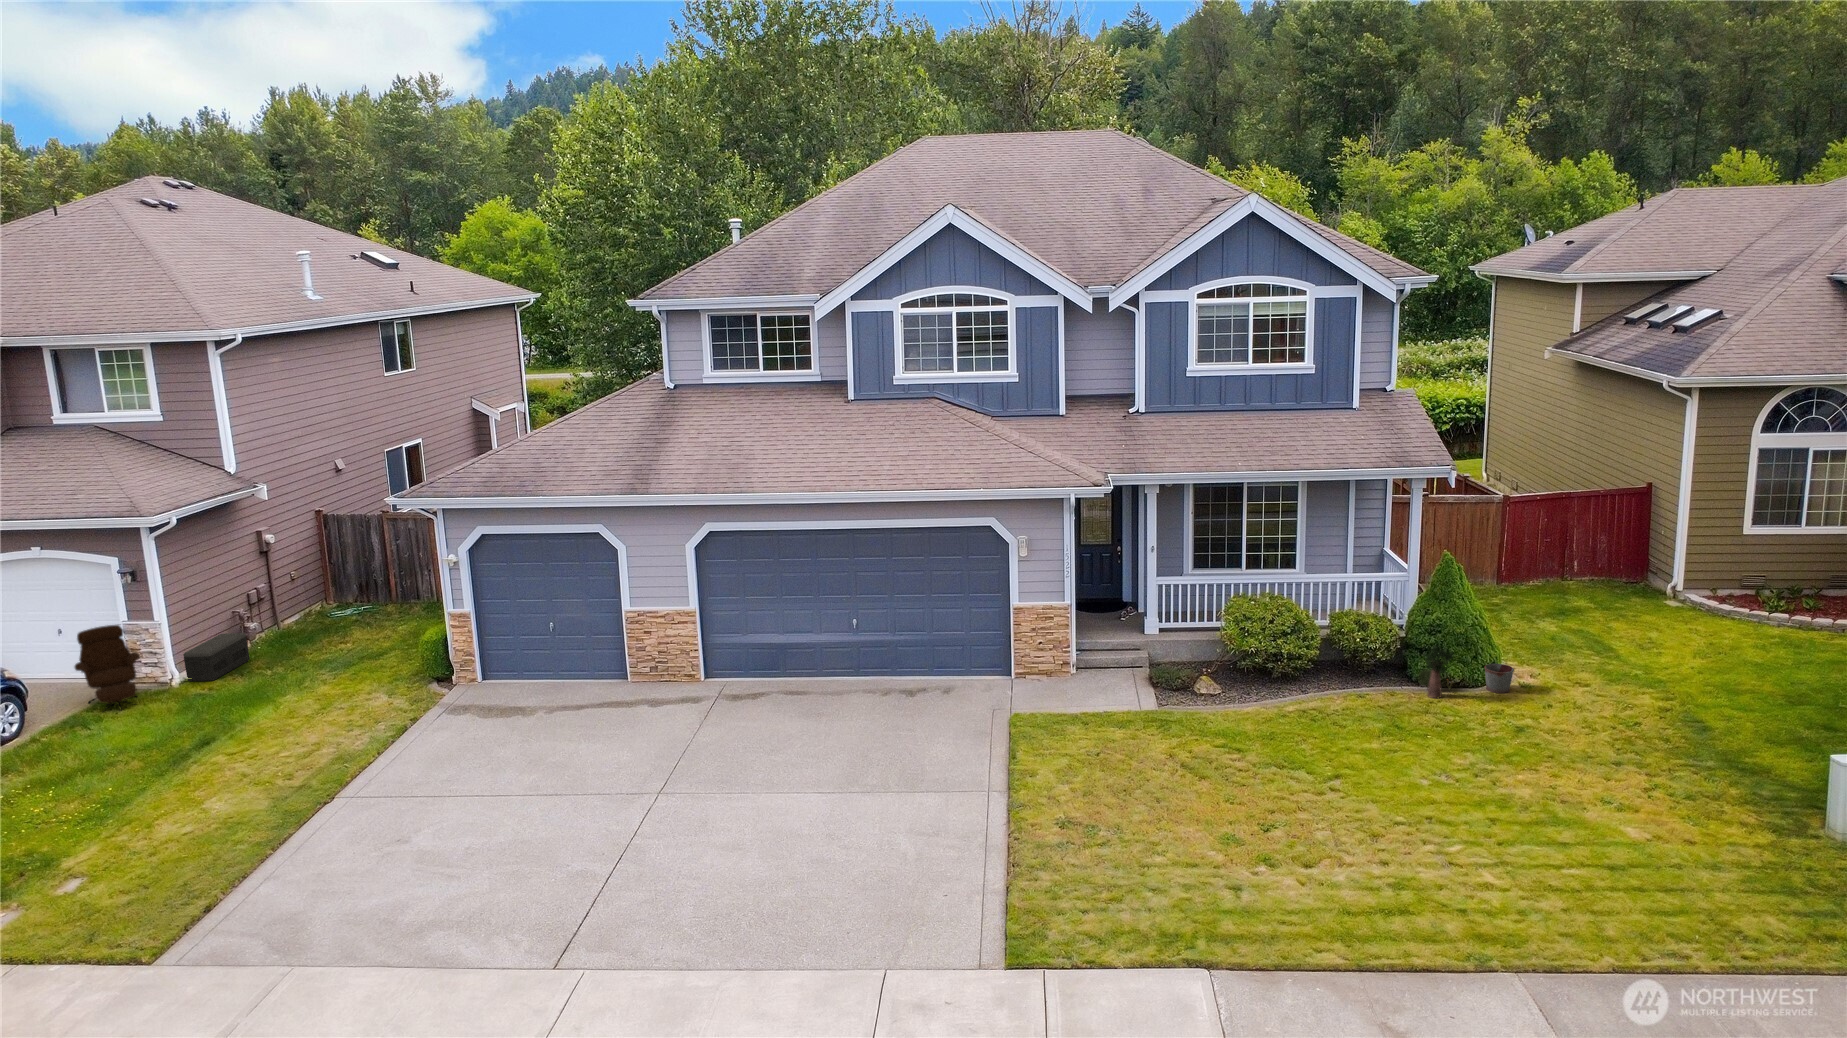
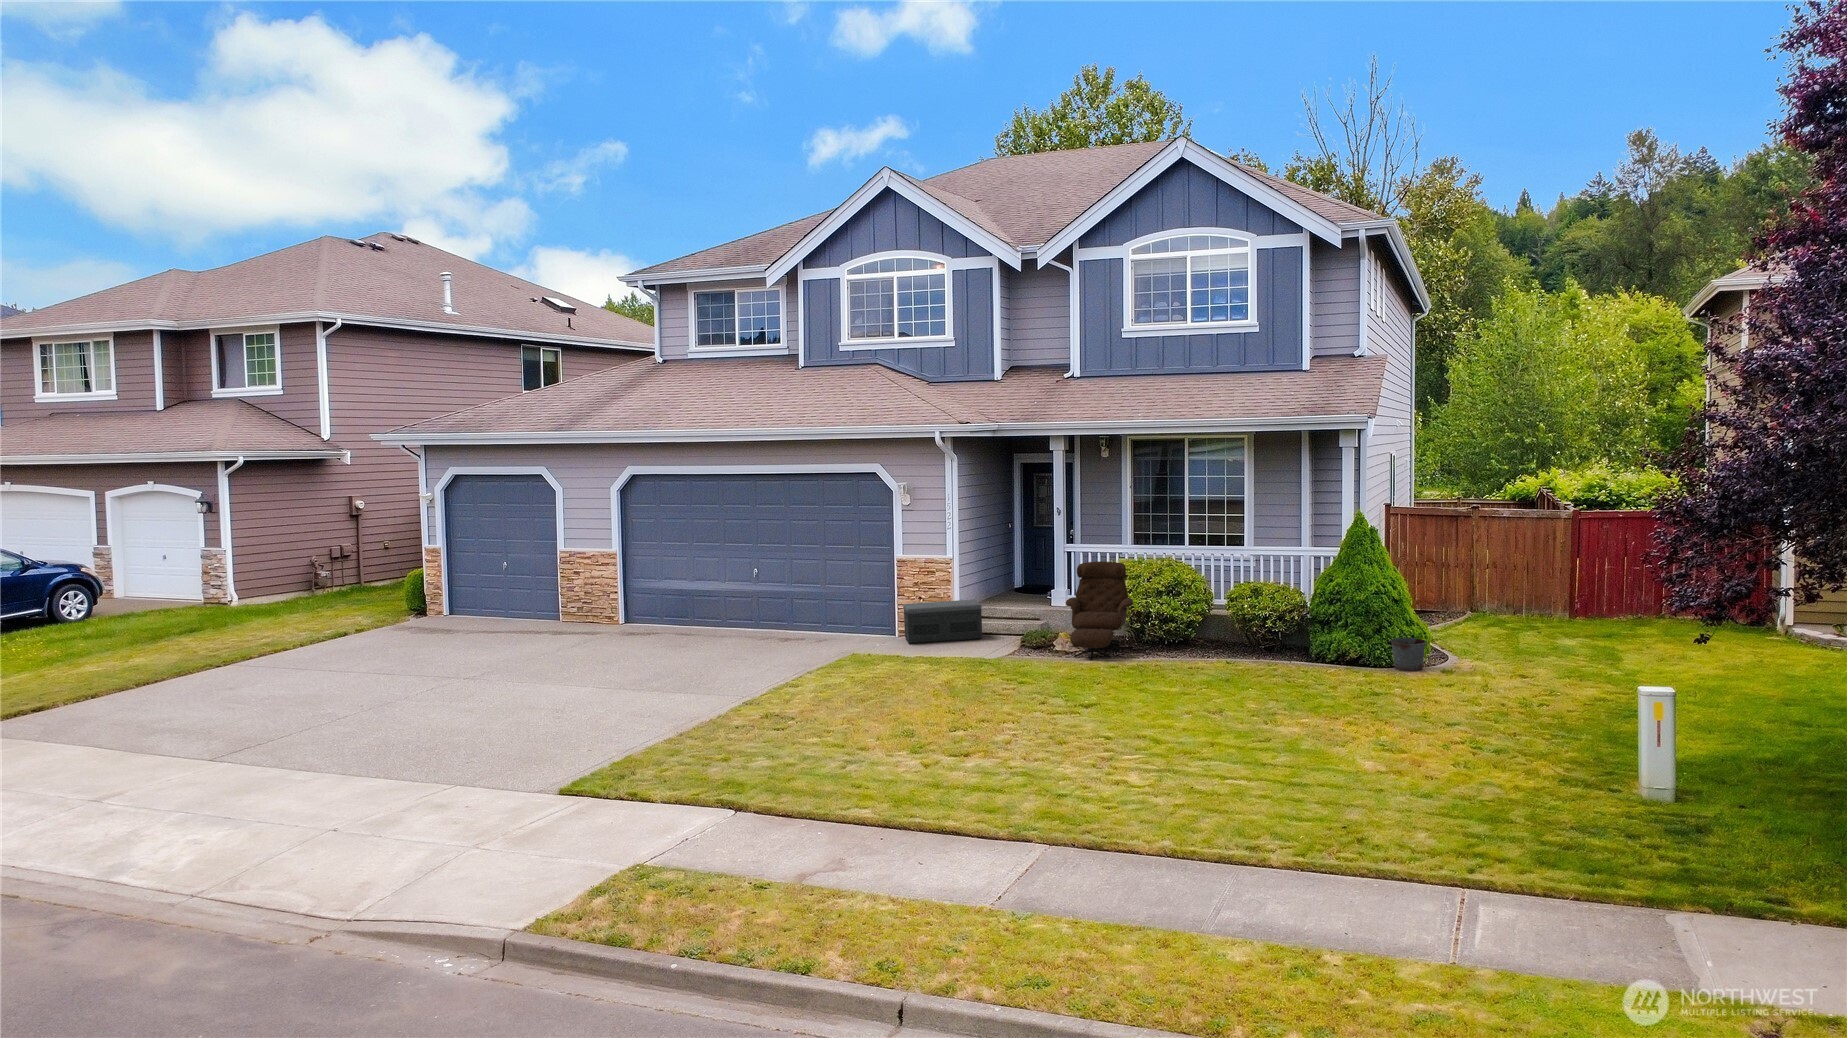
lounge chair: present [75,625,140,710] -> present [1066,561,1133,660]
storage bench: present [183,633,250,682] -> present [903,600,982,644]
potted plant: present [1418,646,1454,698] -> none [1303,606,1350,670]

